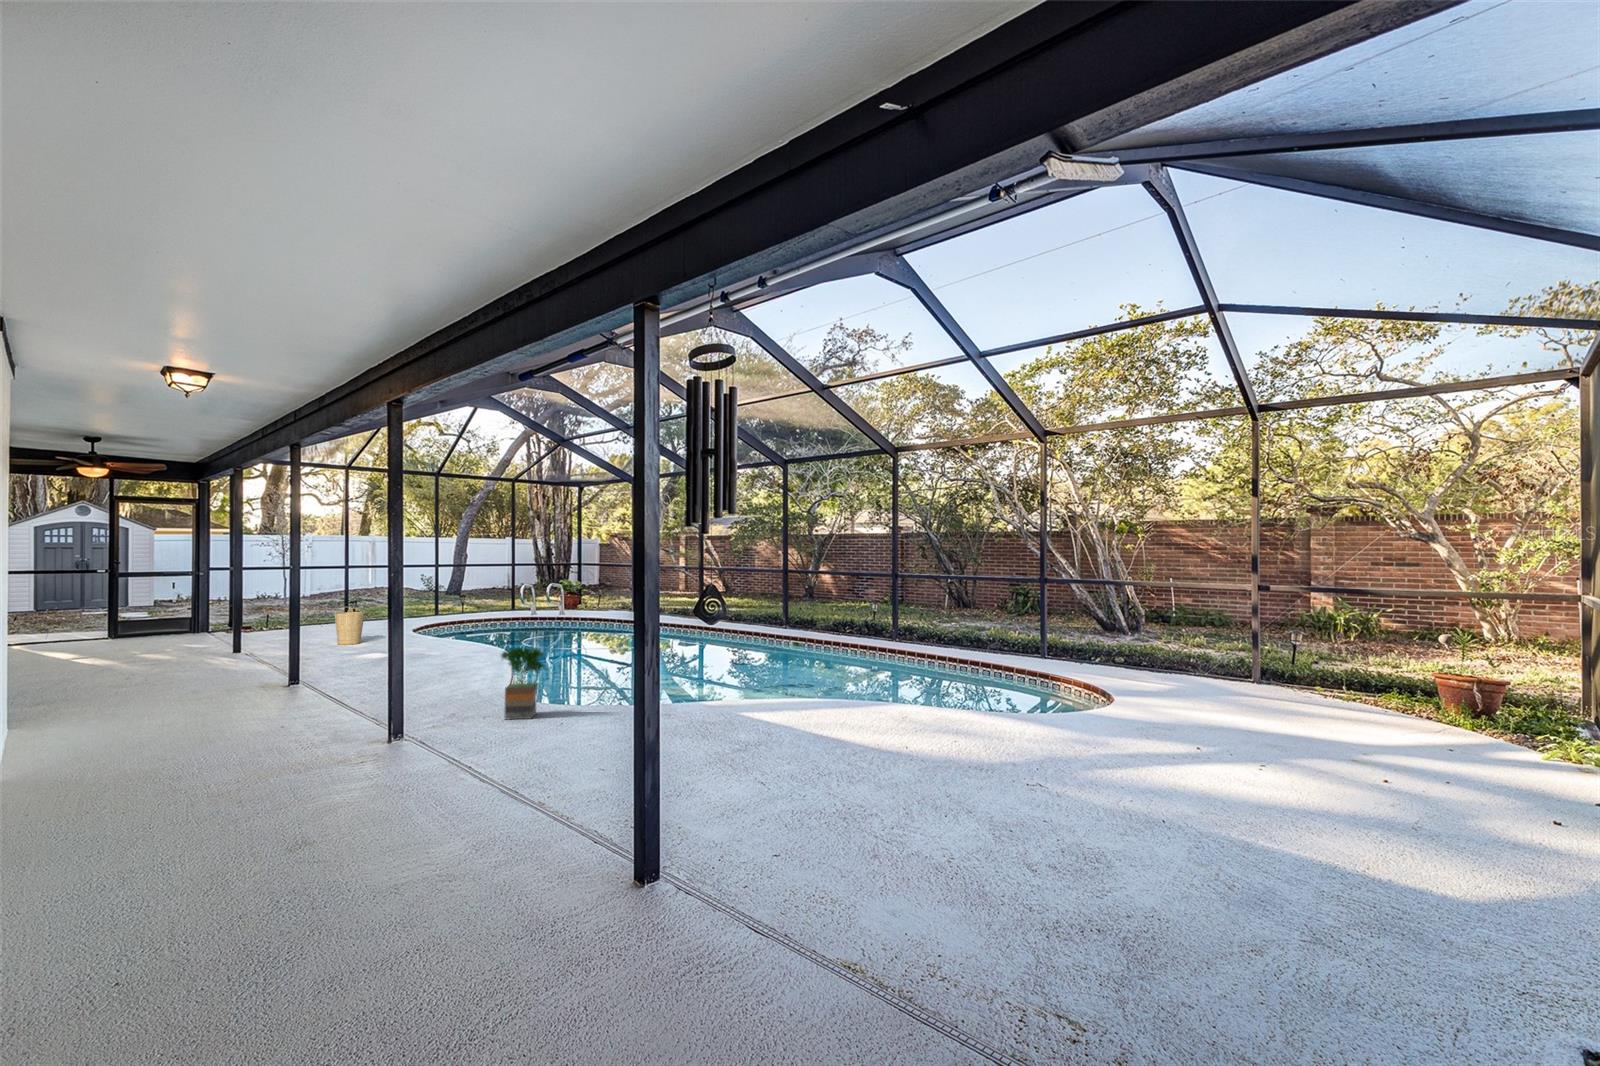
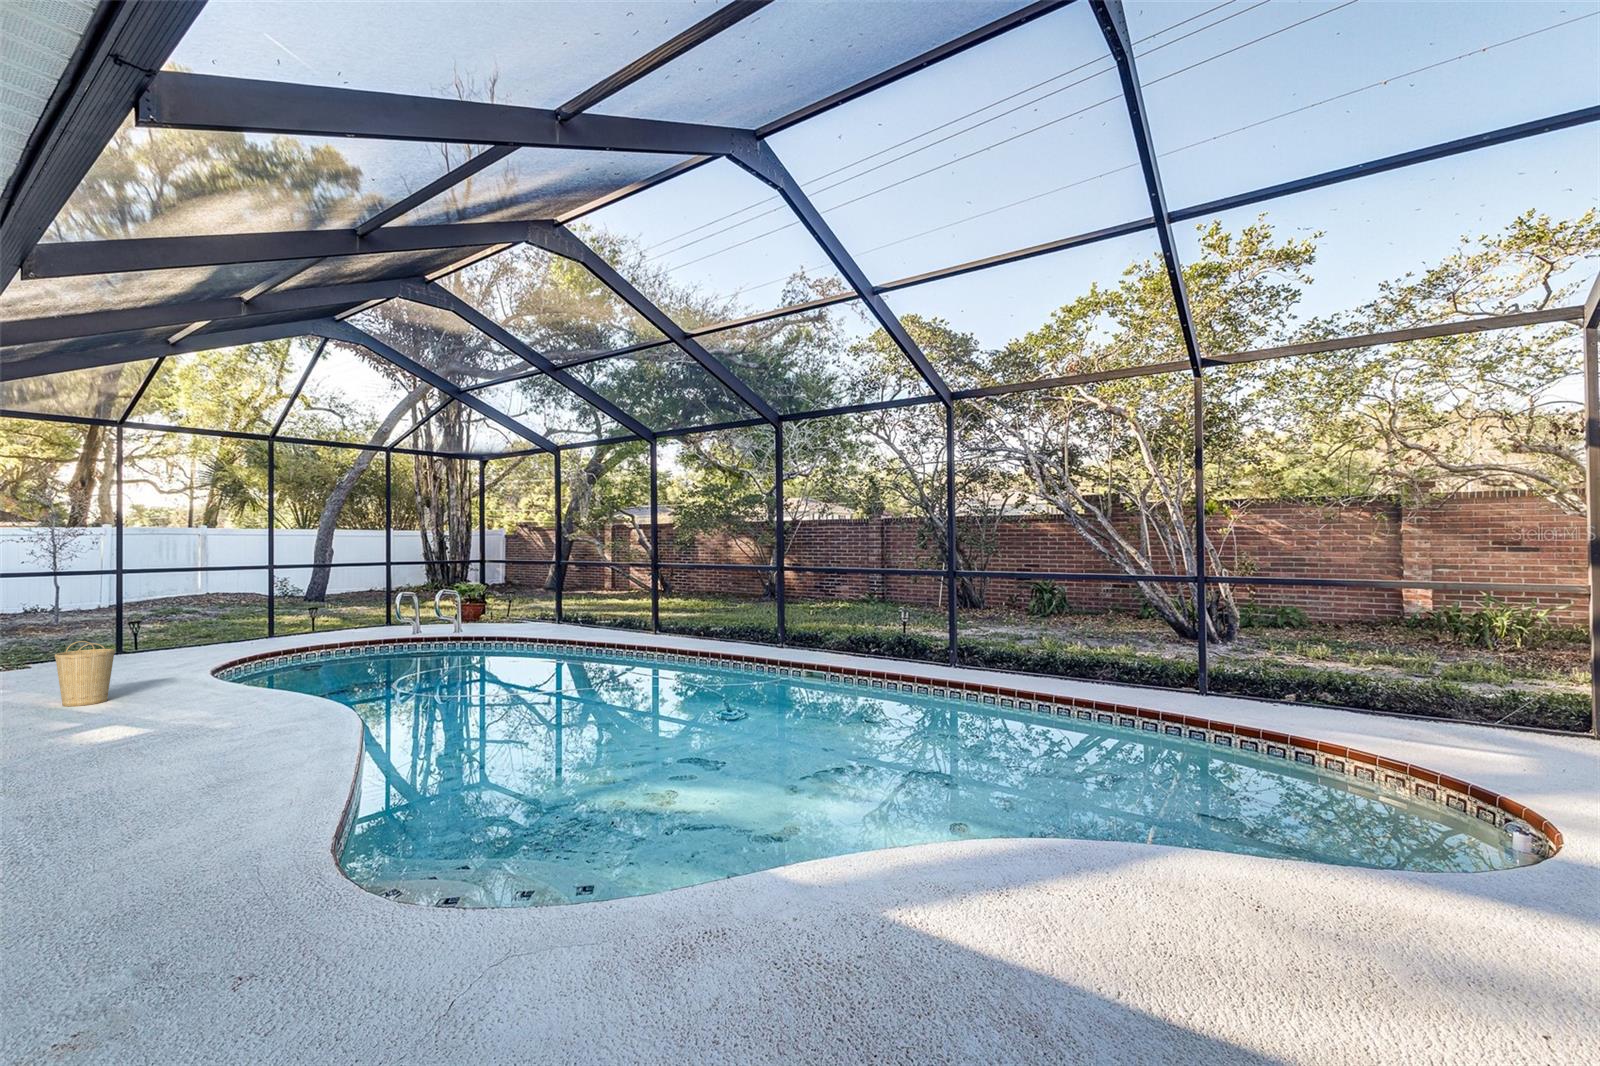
potted tree: present [501,647,545,719] -> none [270,787,408,1000]

